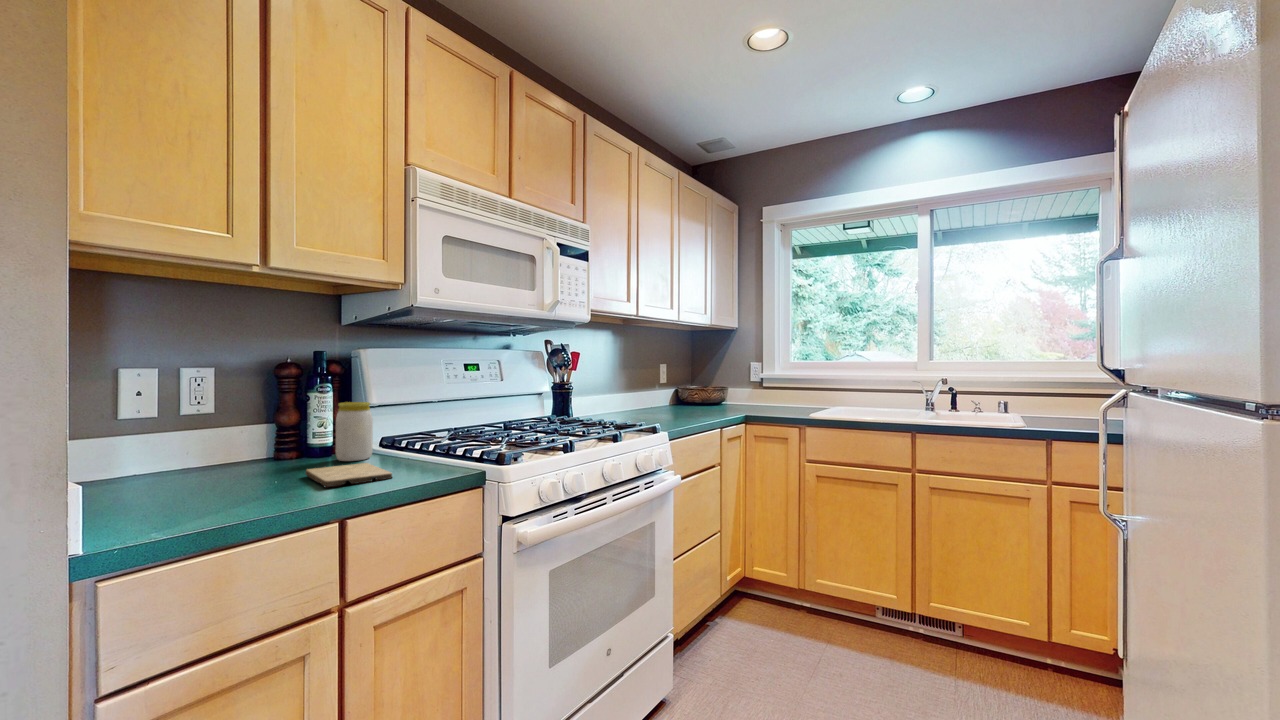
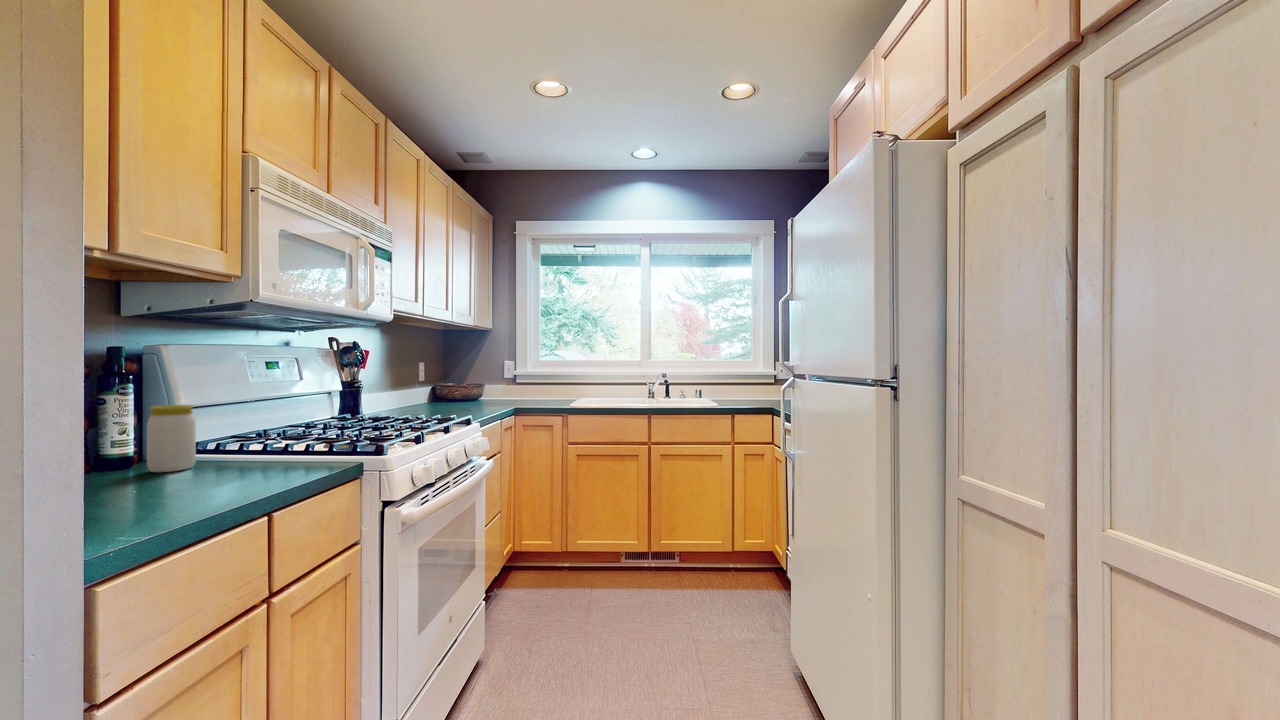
cutting board: present [306,463,392,487] -> none [157,468,284,490]

